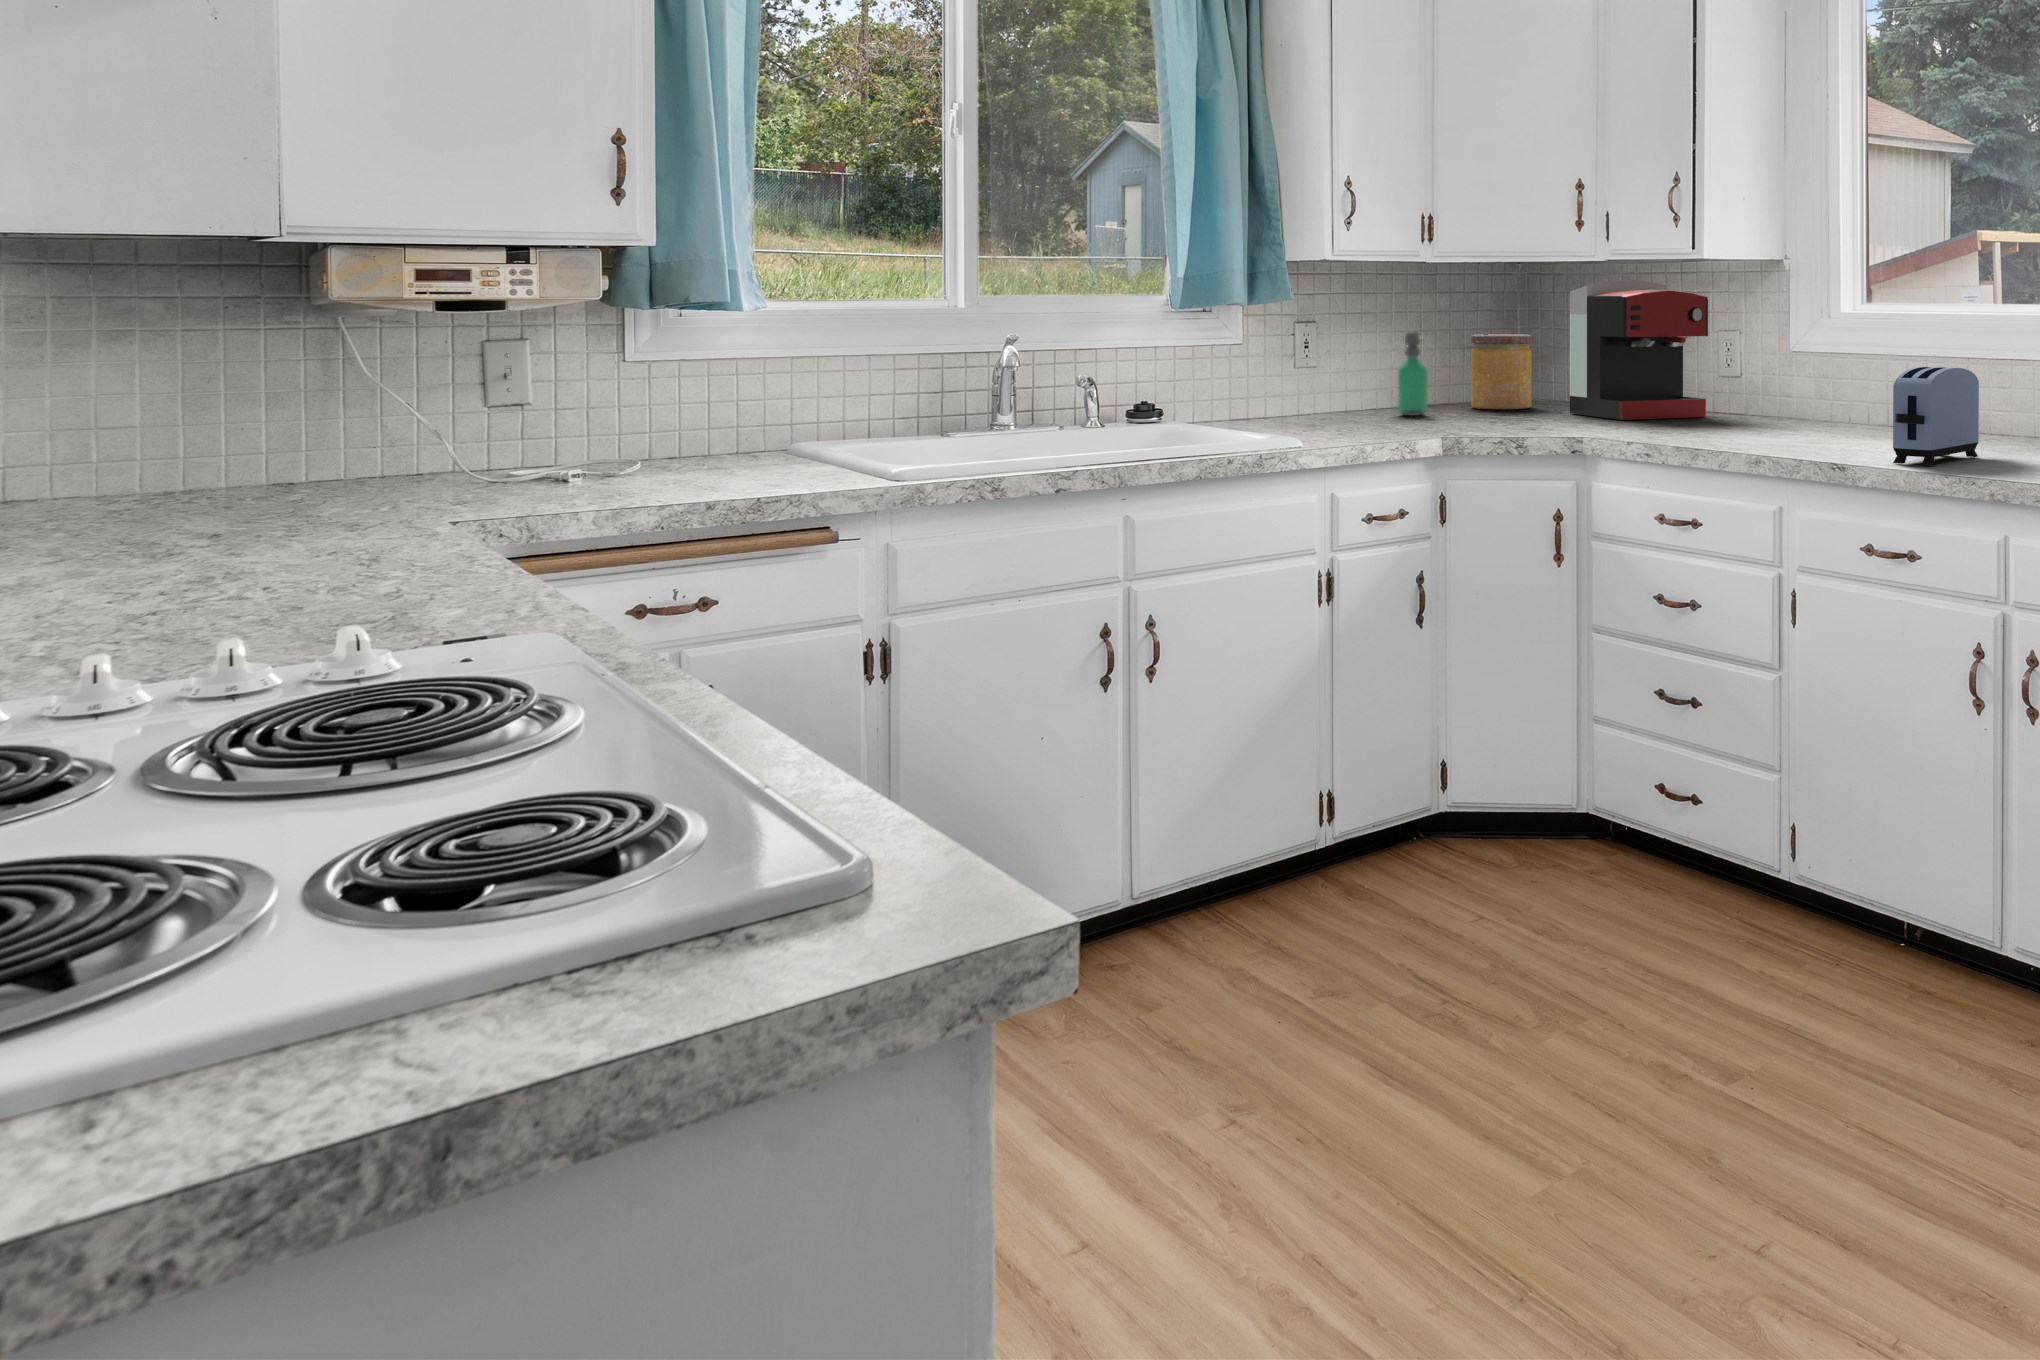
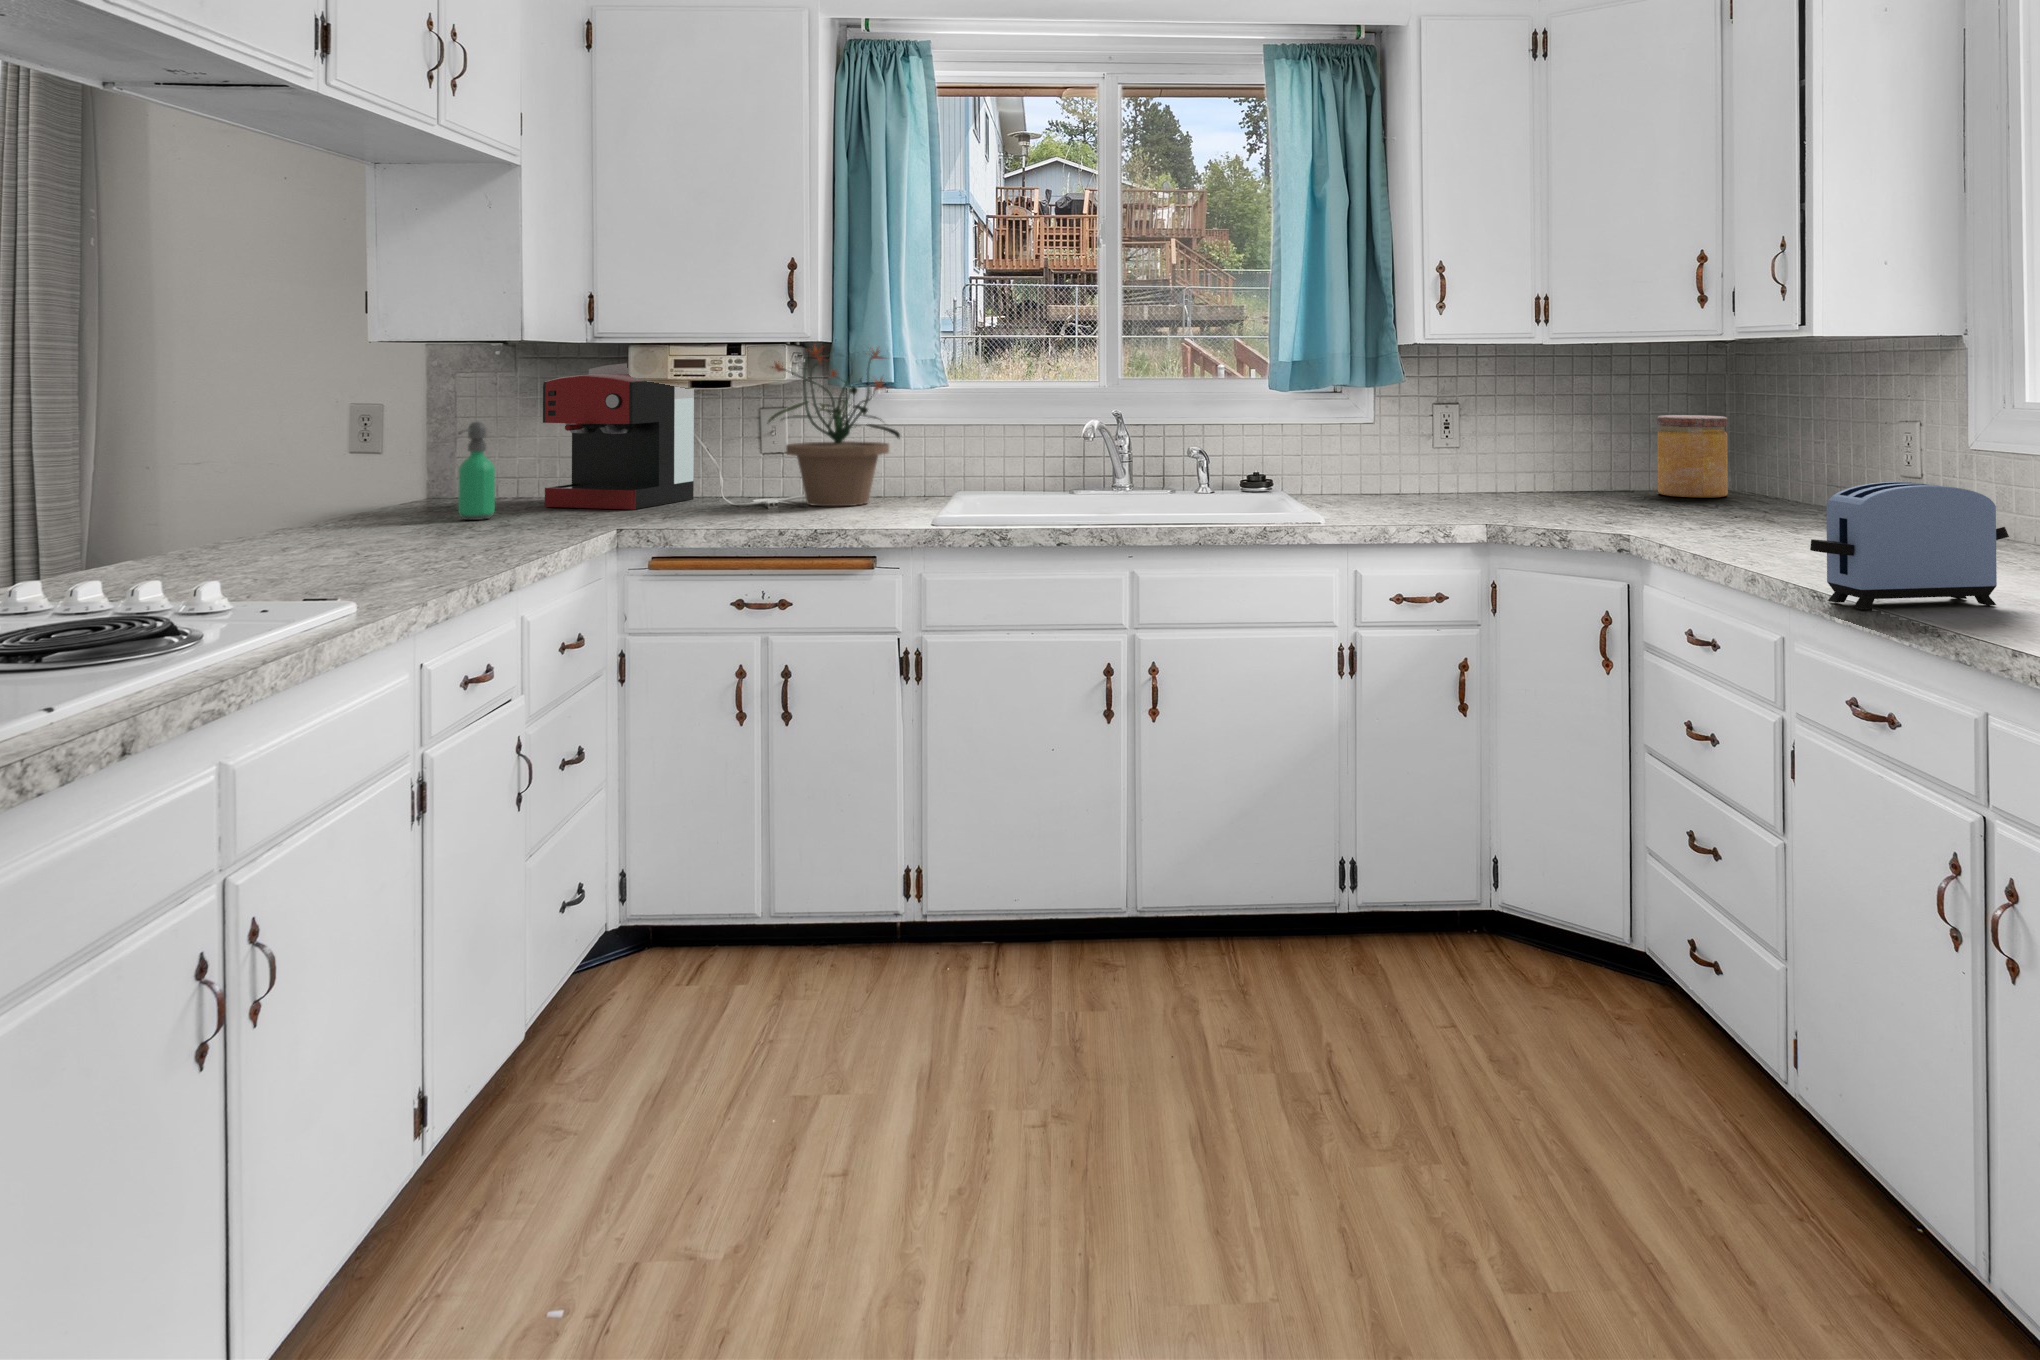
potted plant: none [529,247,754,473] -> present [767,347,900,506]
coffee maker: present [1570,279,1708,420] -> present [543,363,694,510]
soap dispenser: present [1398,330,1428,415] -> present [458,422,495,520]

